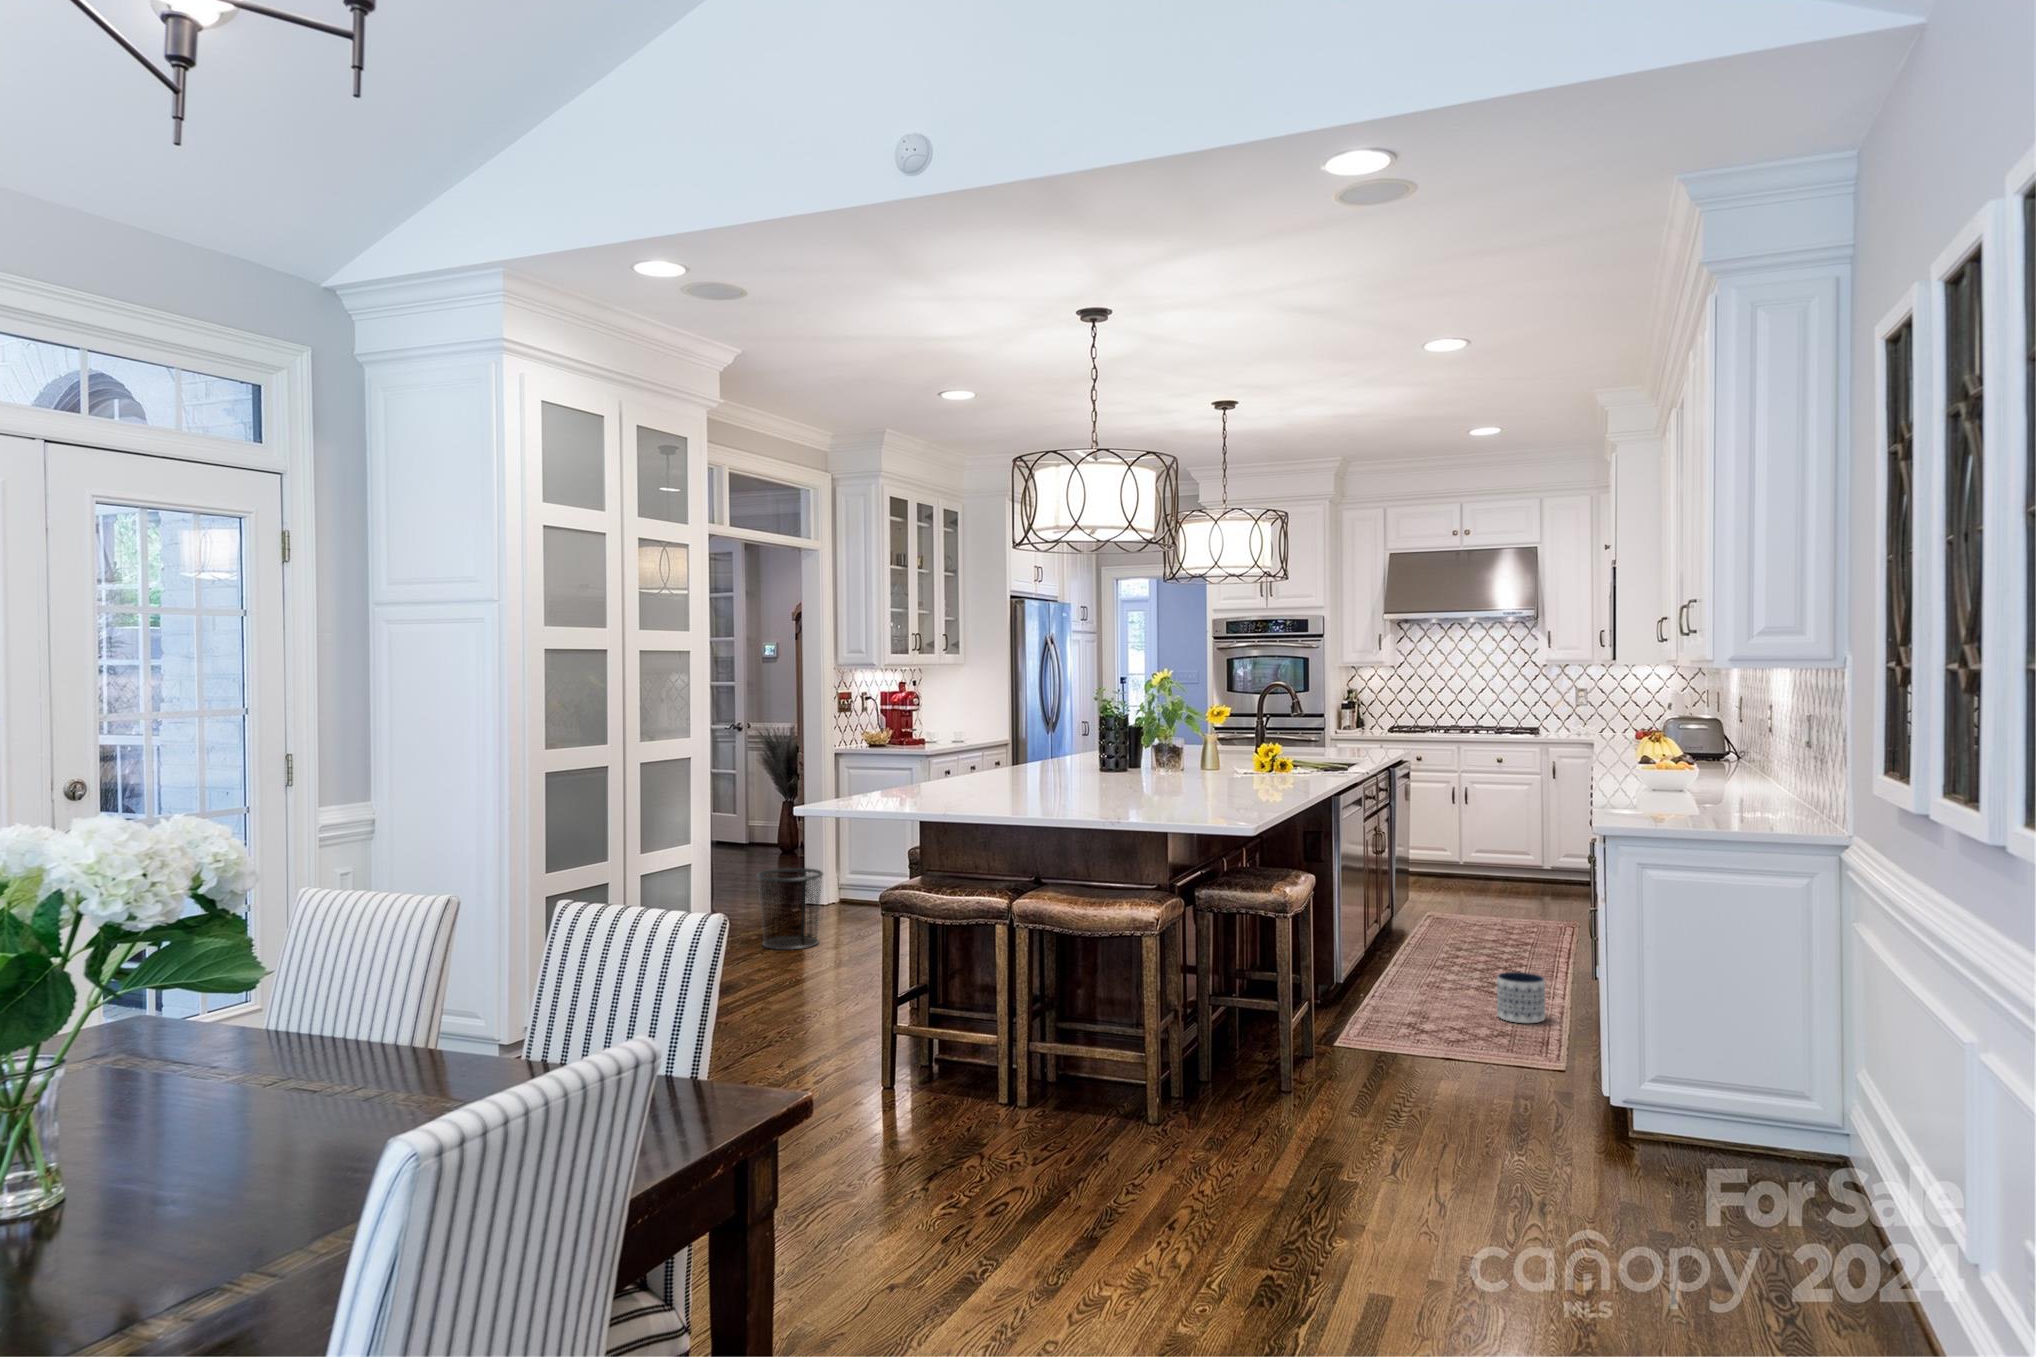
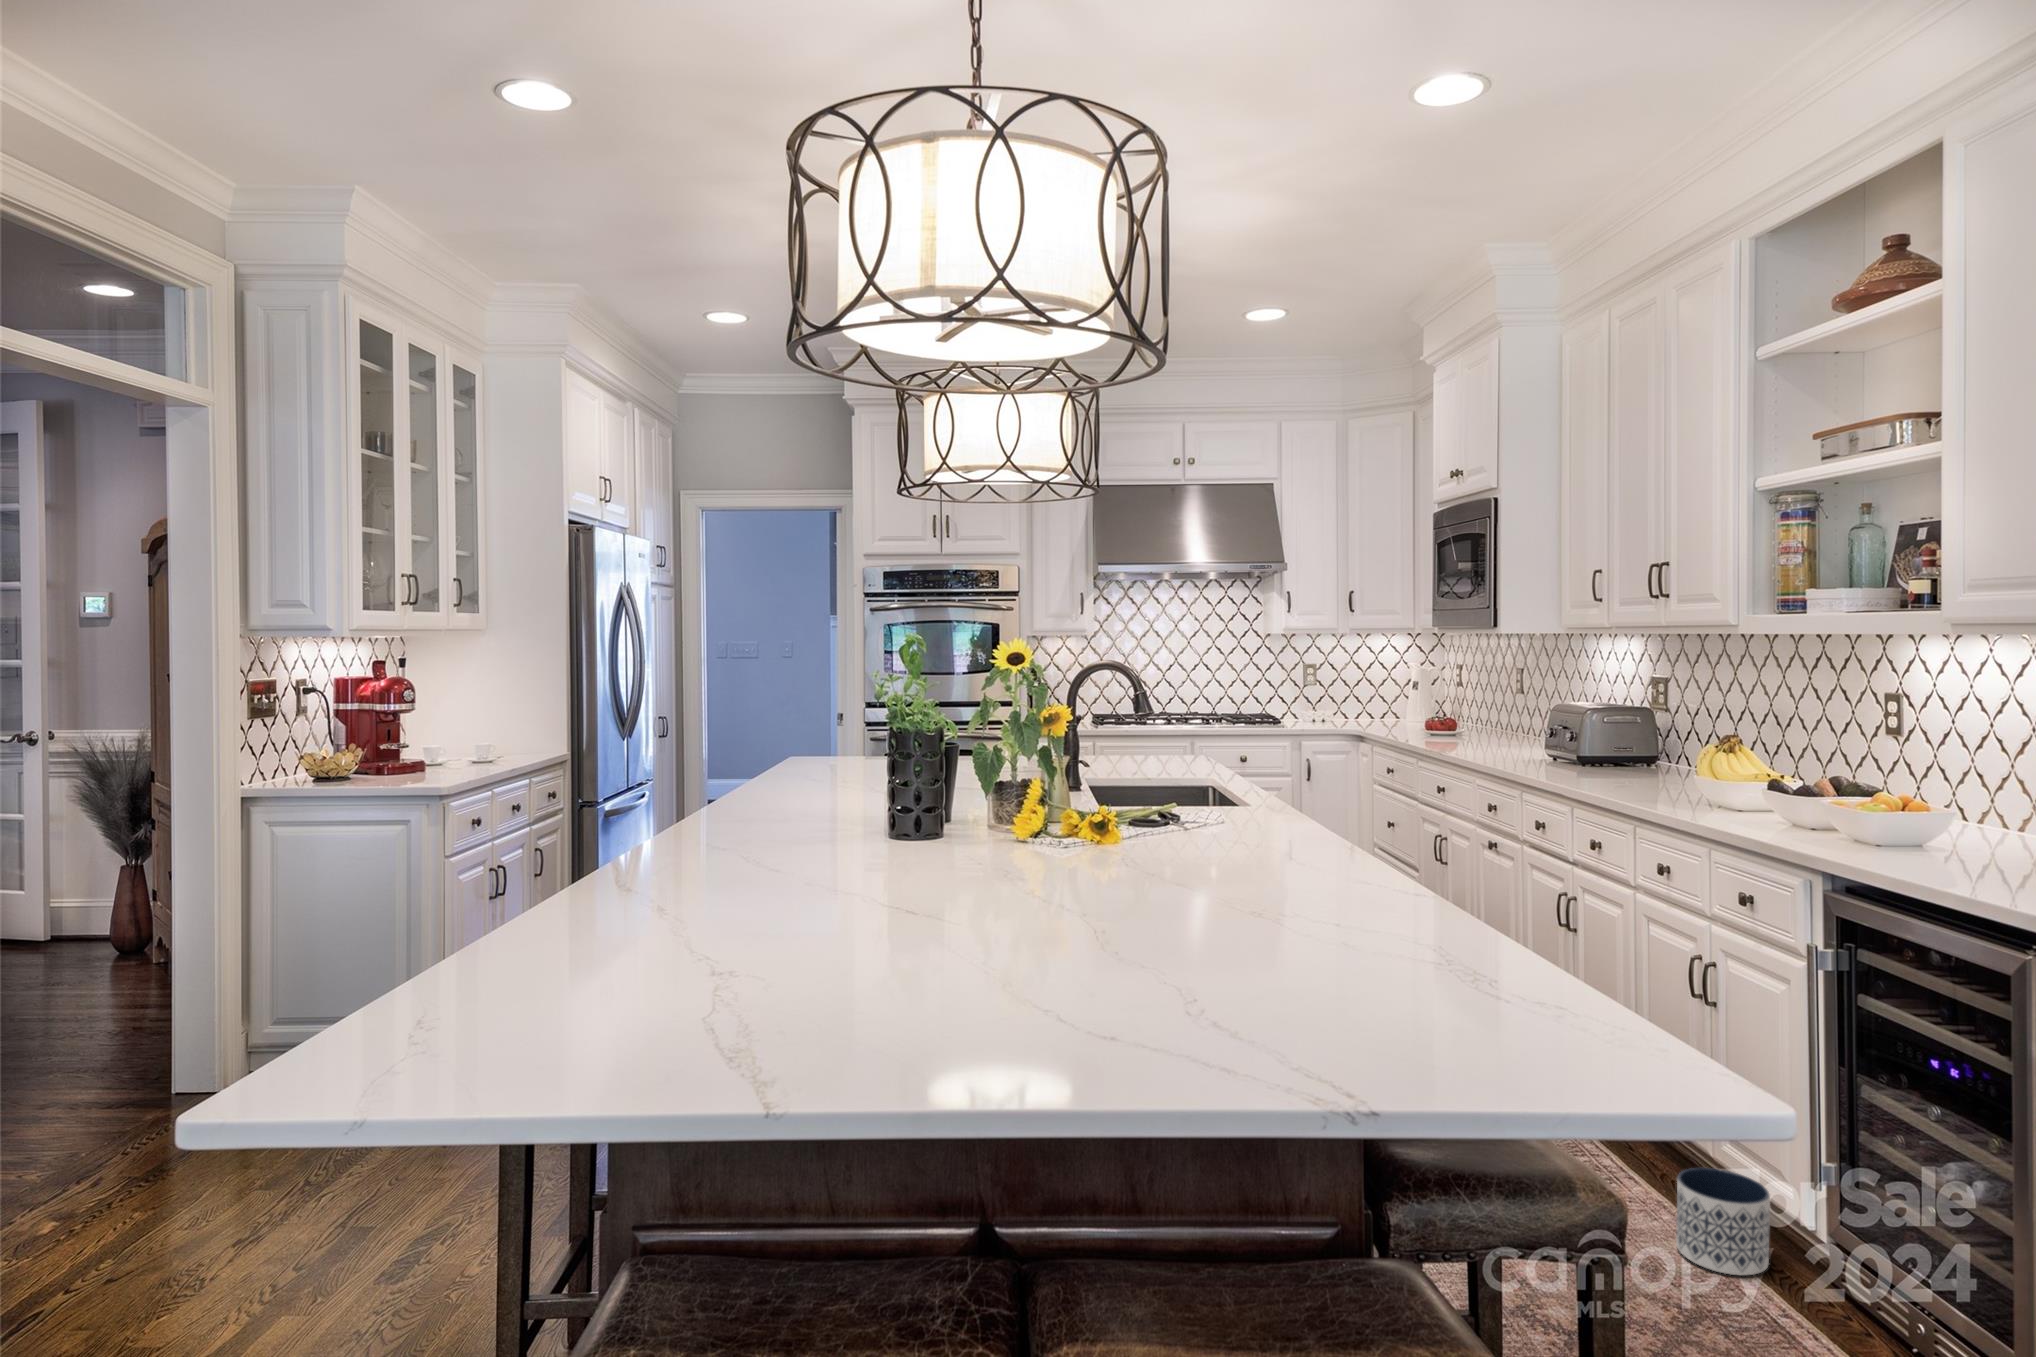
waste bin: present [757,868,823,950] -> none [37,1078,227,1300]

